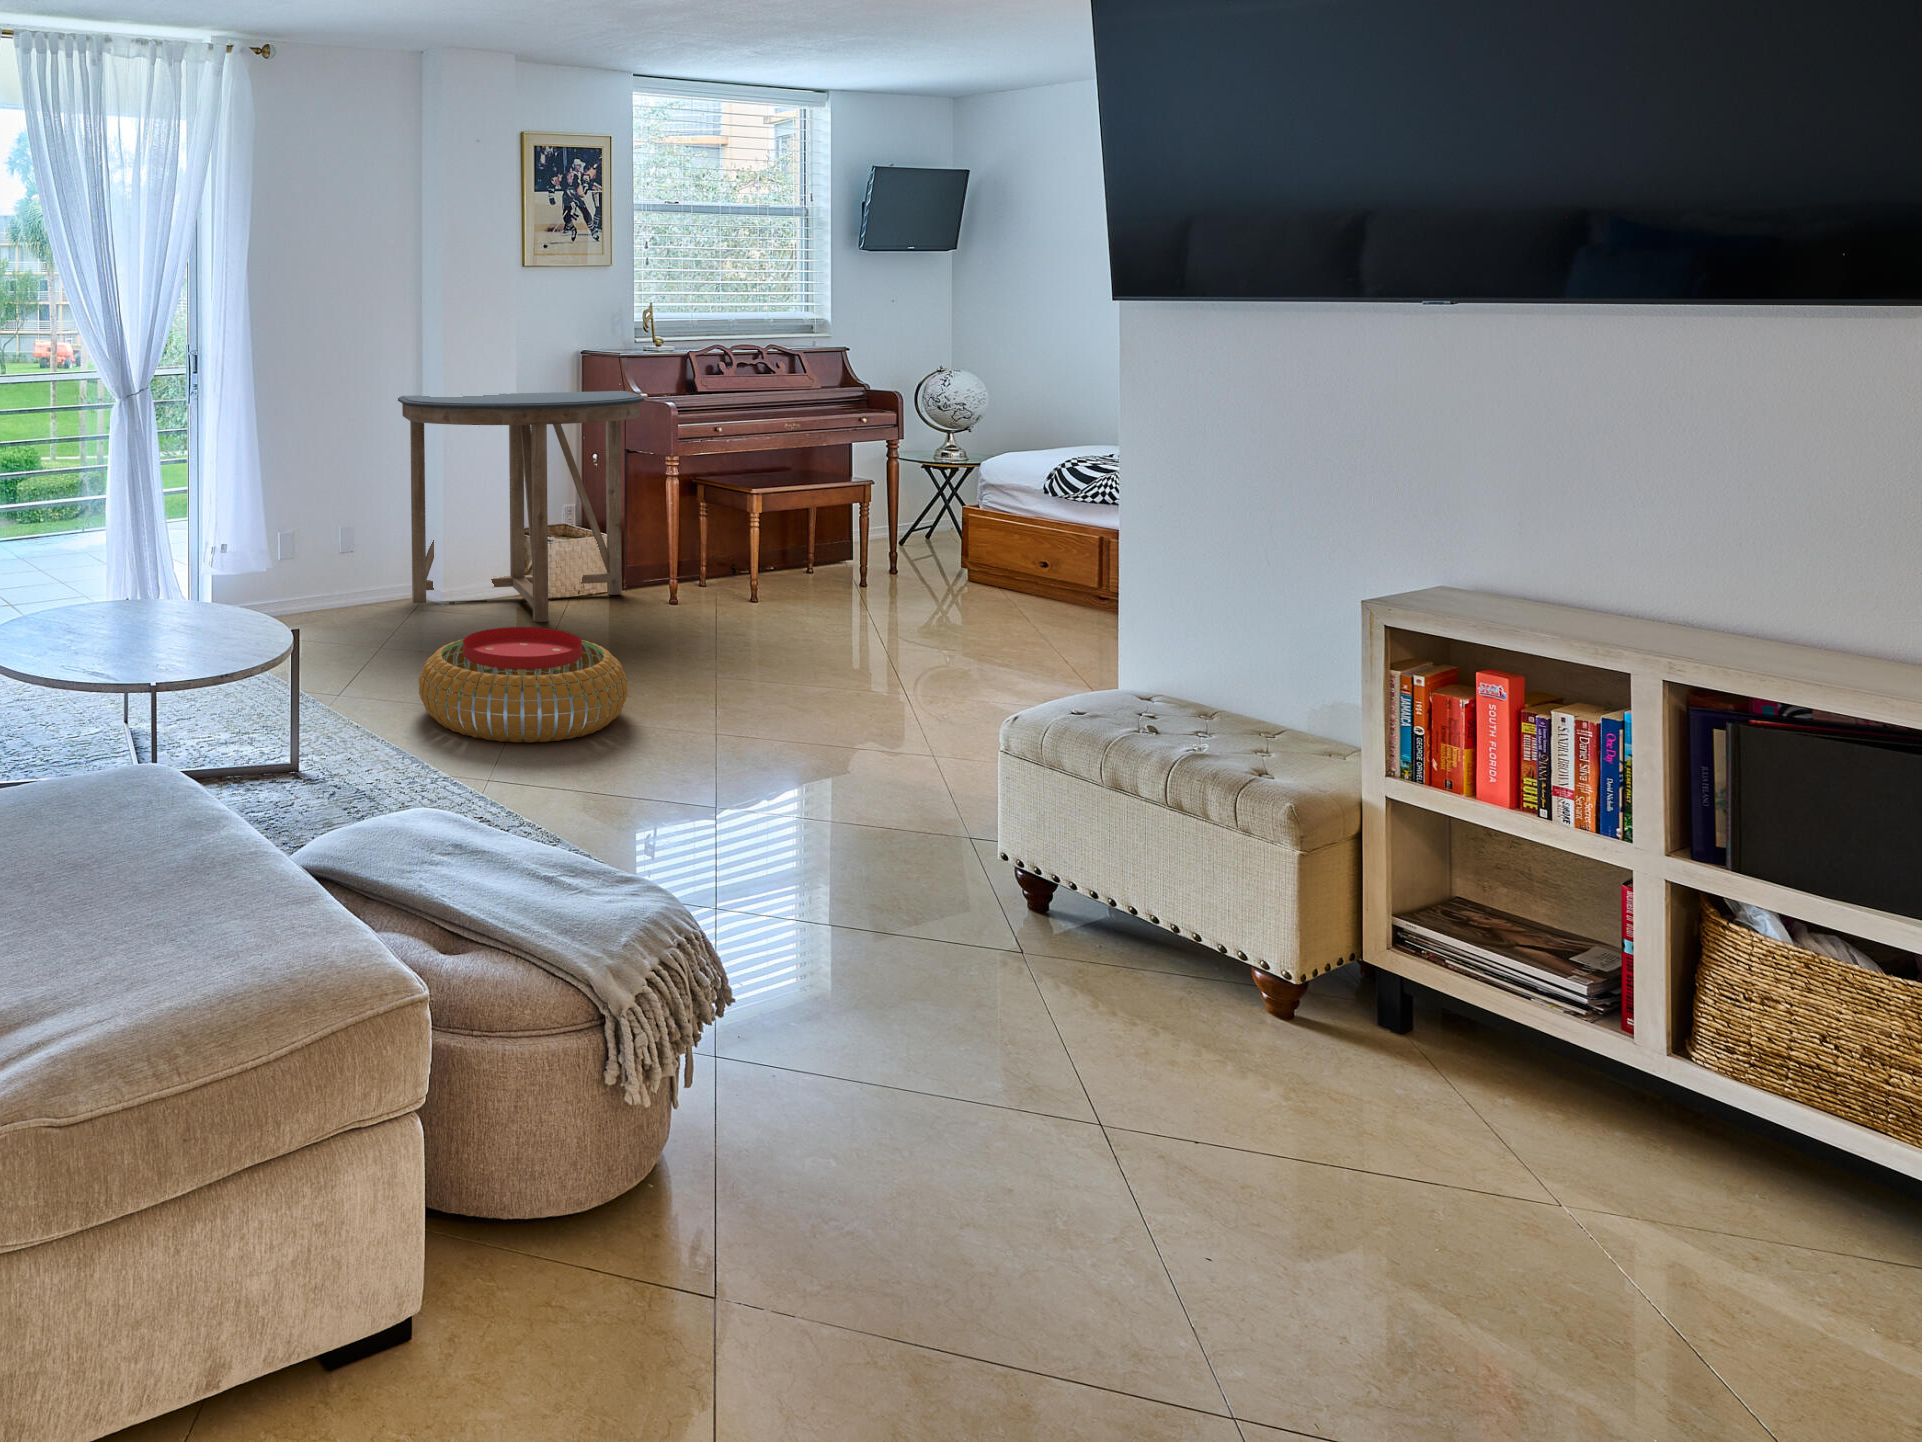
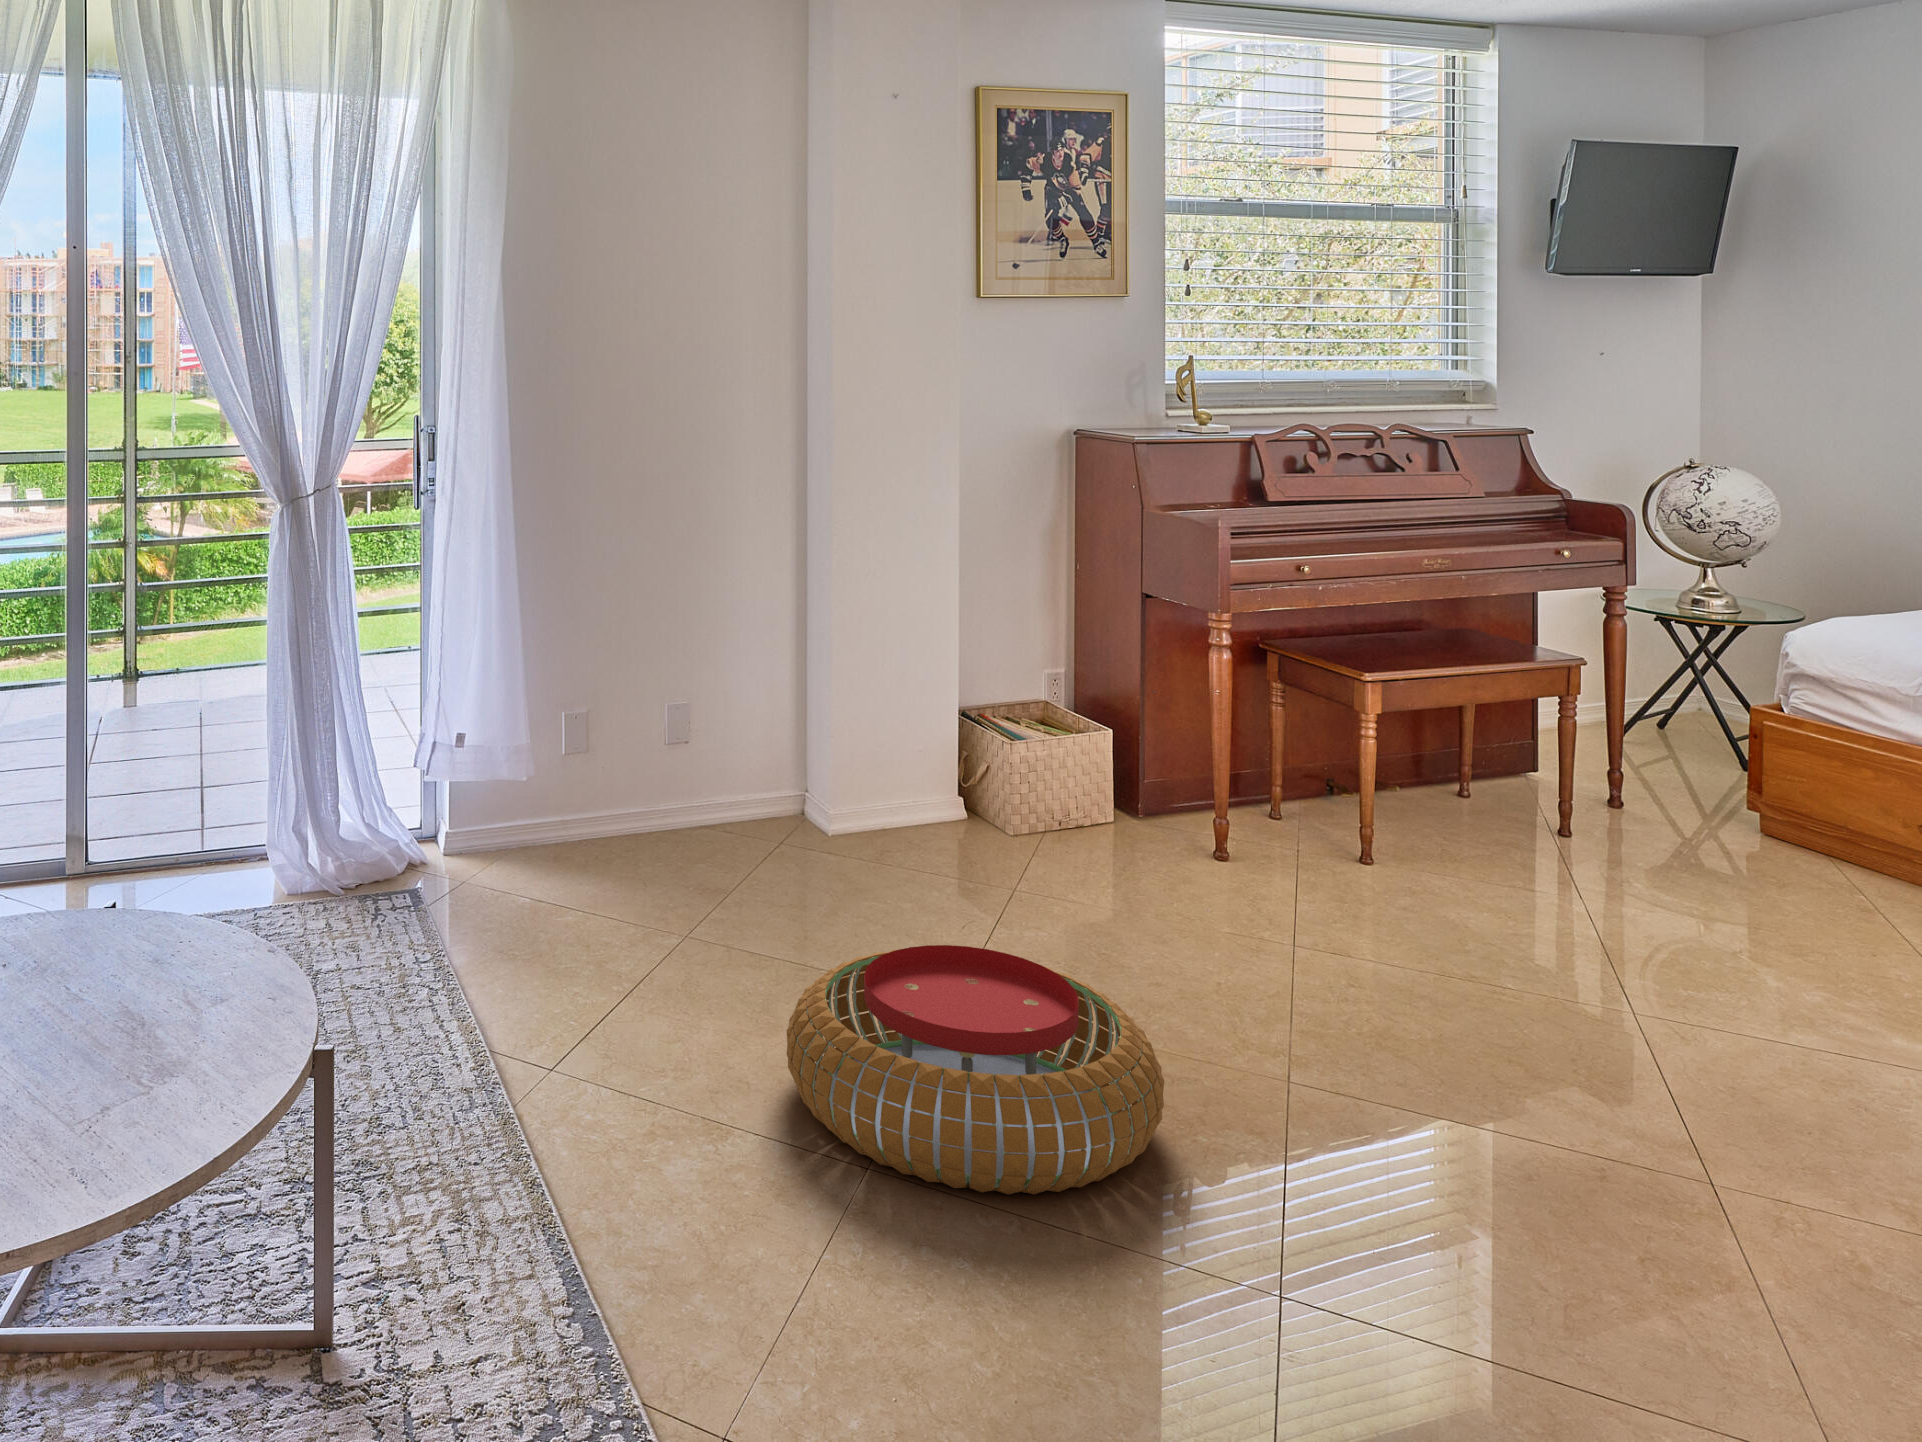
console table: present [398,391,645,622] -> none [775,498,1182,876]

